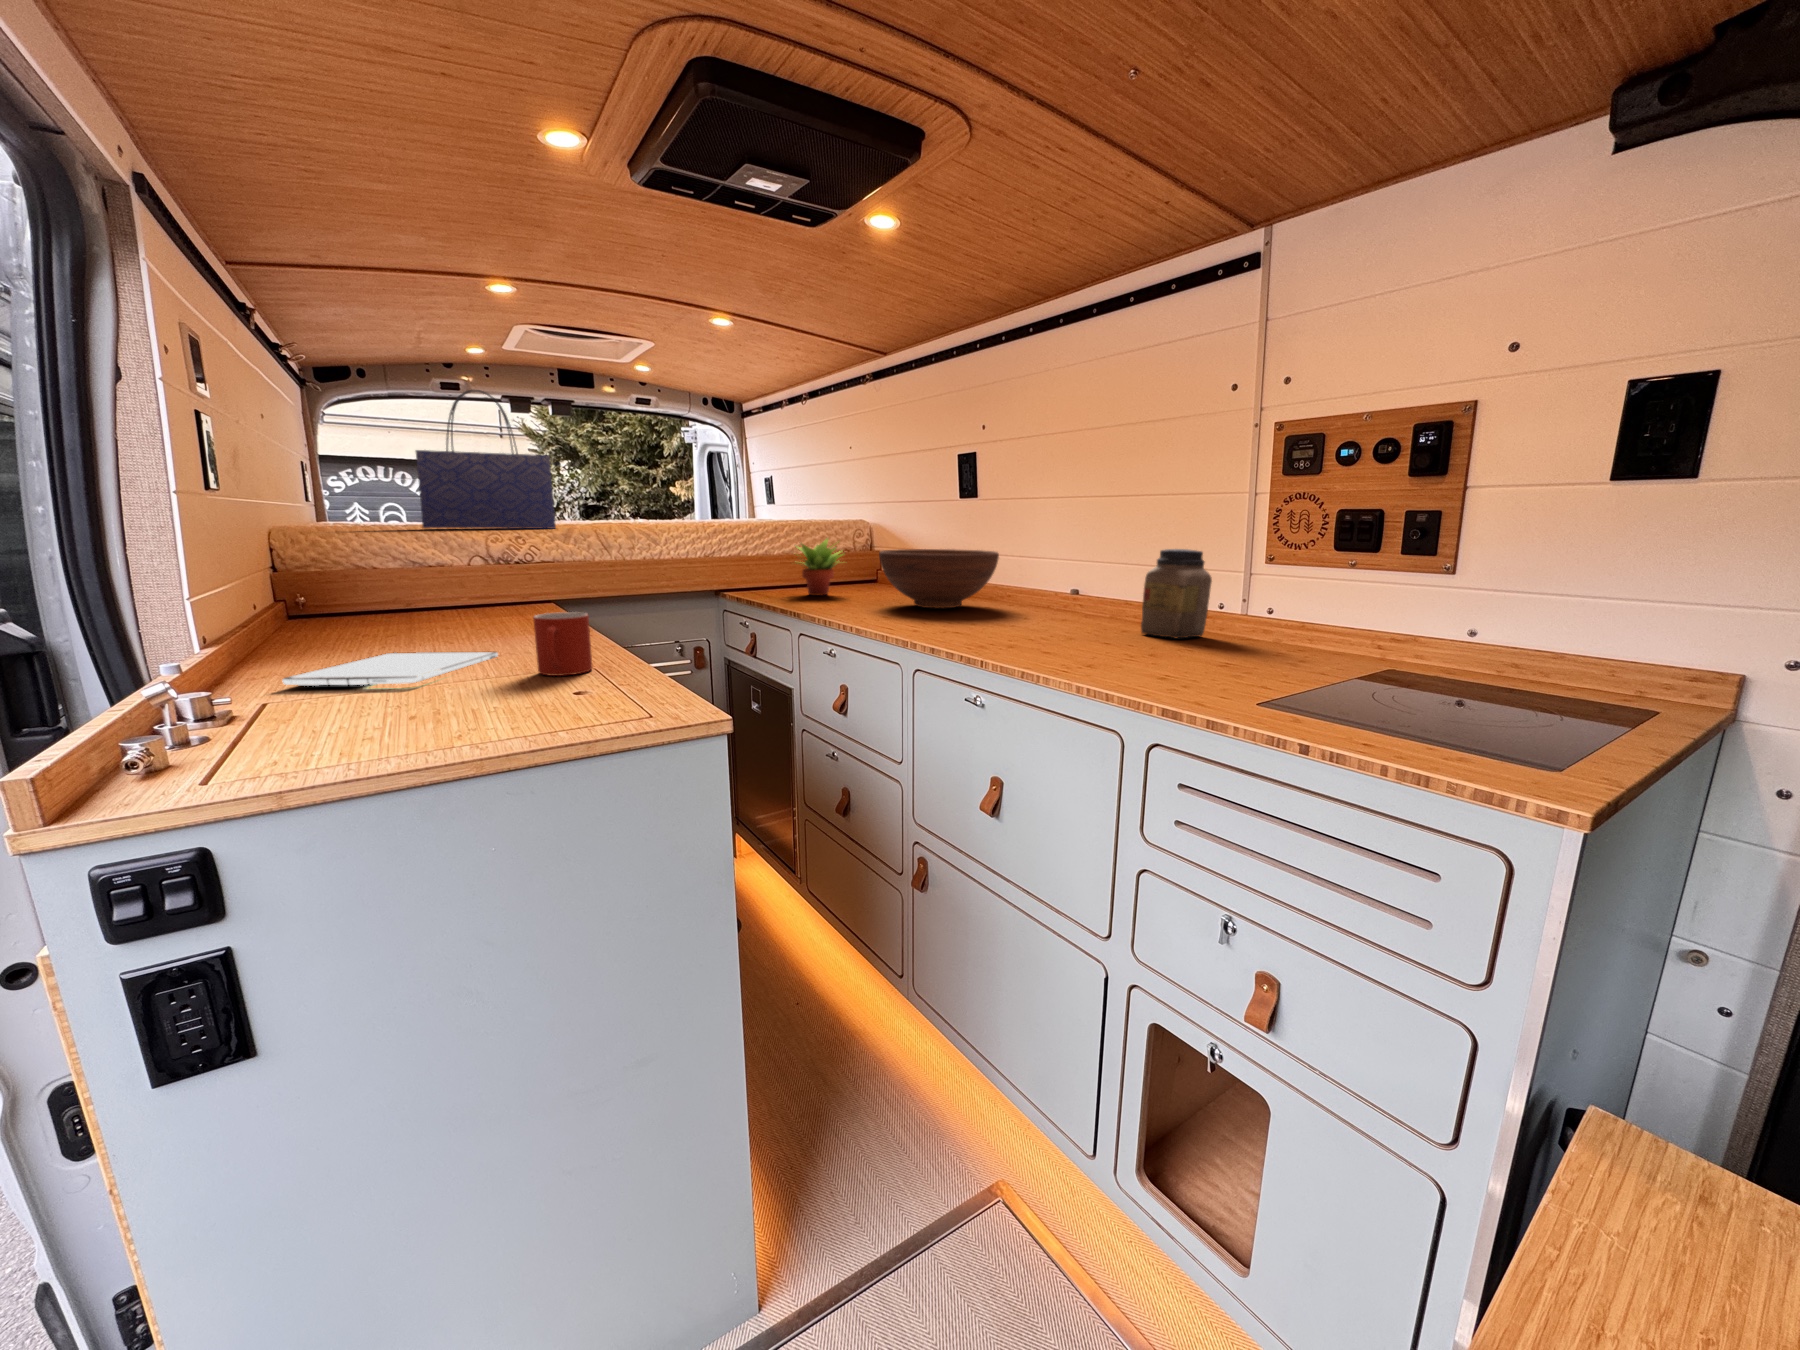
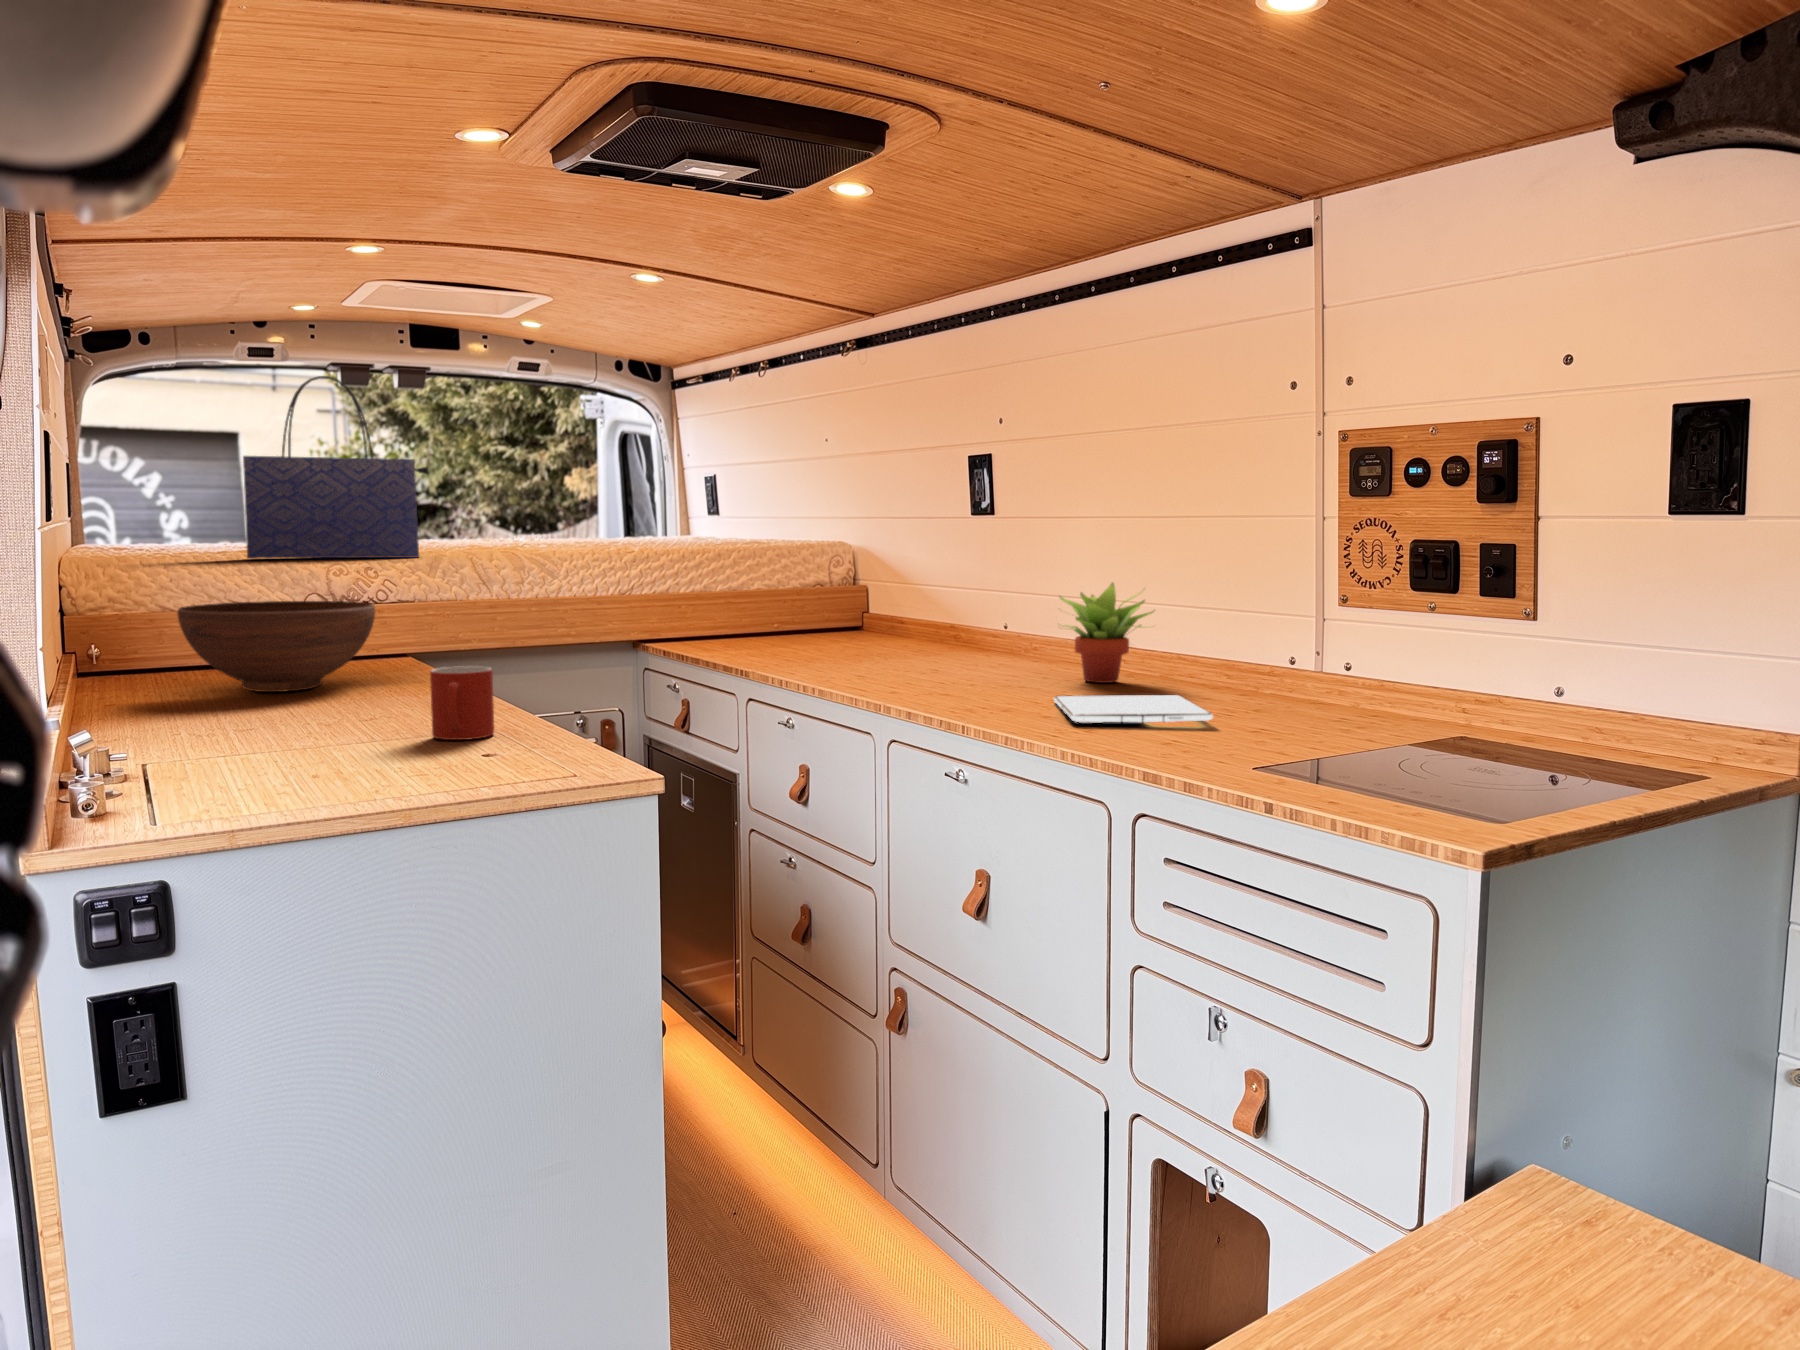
succulent plant: present [796,538,843,595] -> present [1060,583,1154,683]
fruit bowl: present [879,549,999,608] -> present [177,601,375,692]
jar: present [1141,549,1212,638] -> none [1190,588,1278,703]
tablet: present [283,652,498,686] -> present [1054,695,1213,724]

